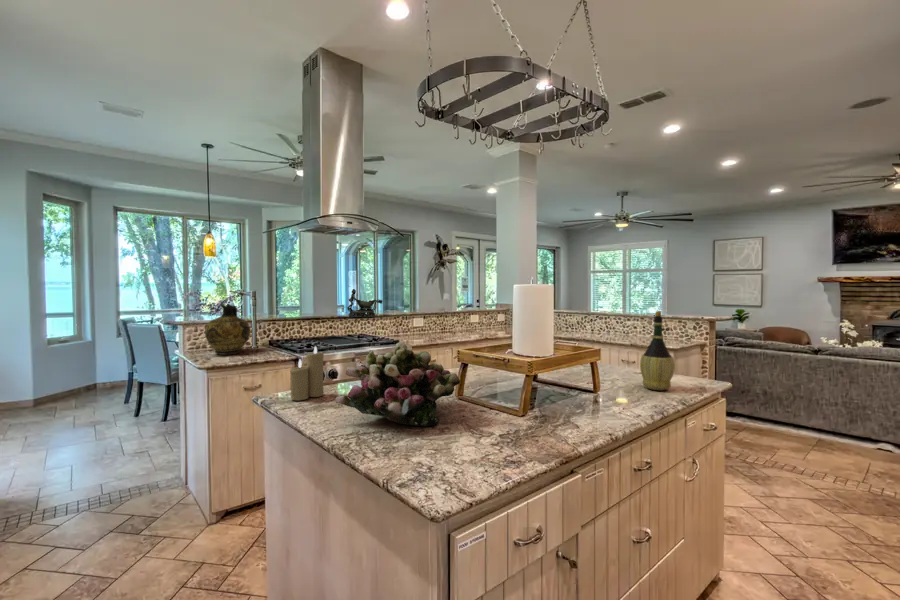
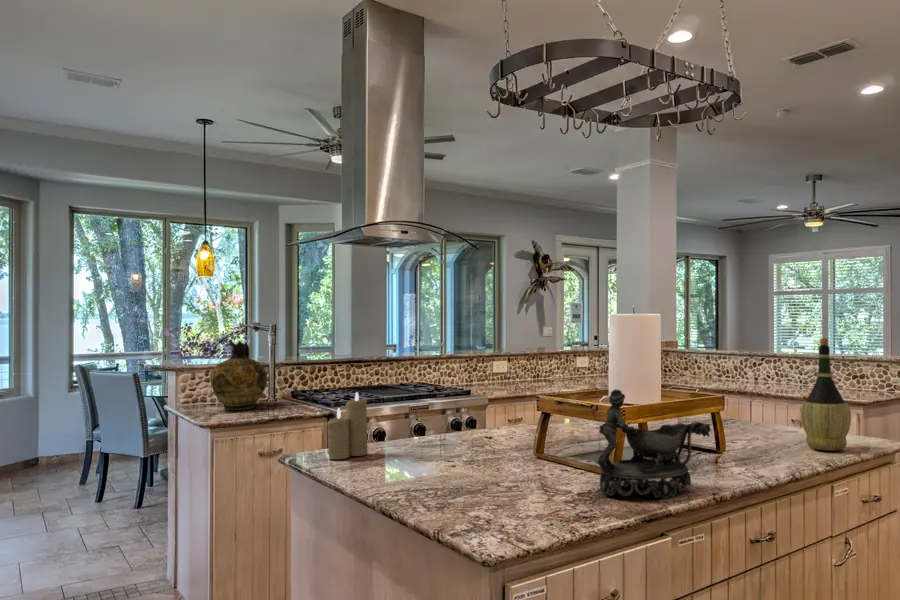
decorative bowl: present [347,289,383,318] -> present [598,389,711,499]
flower arrangement: present [335,343,460,426] -> none [382,385,534,485]

